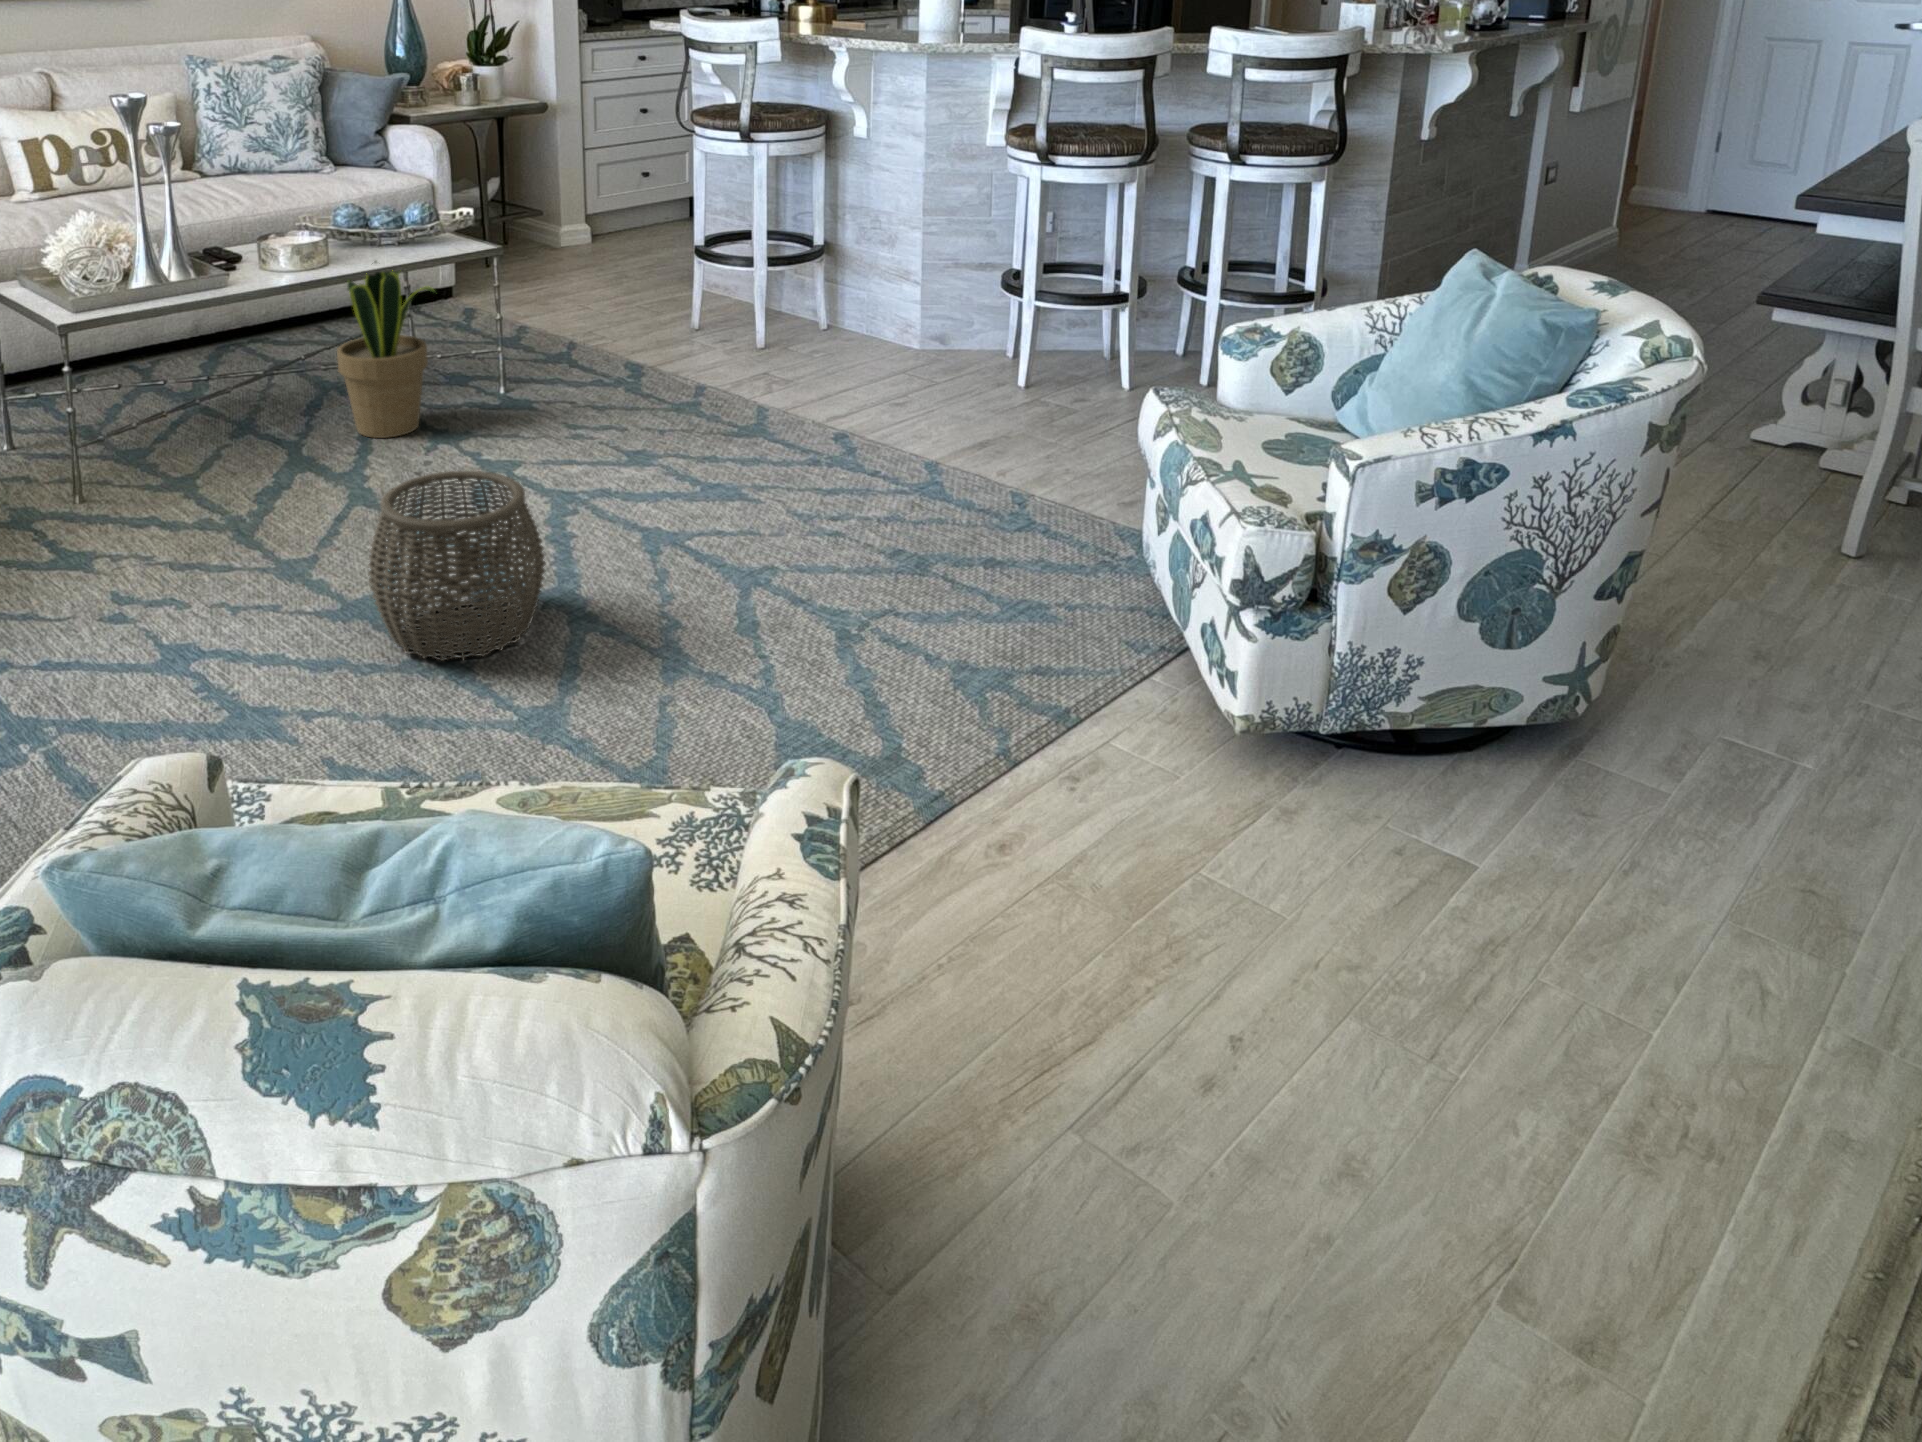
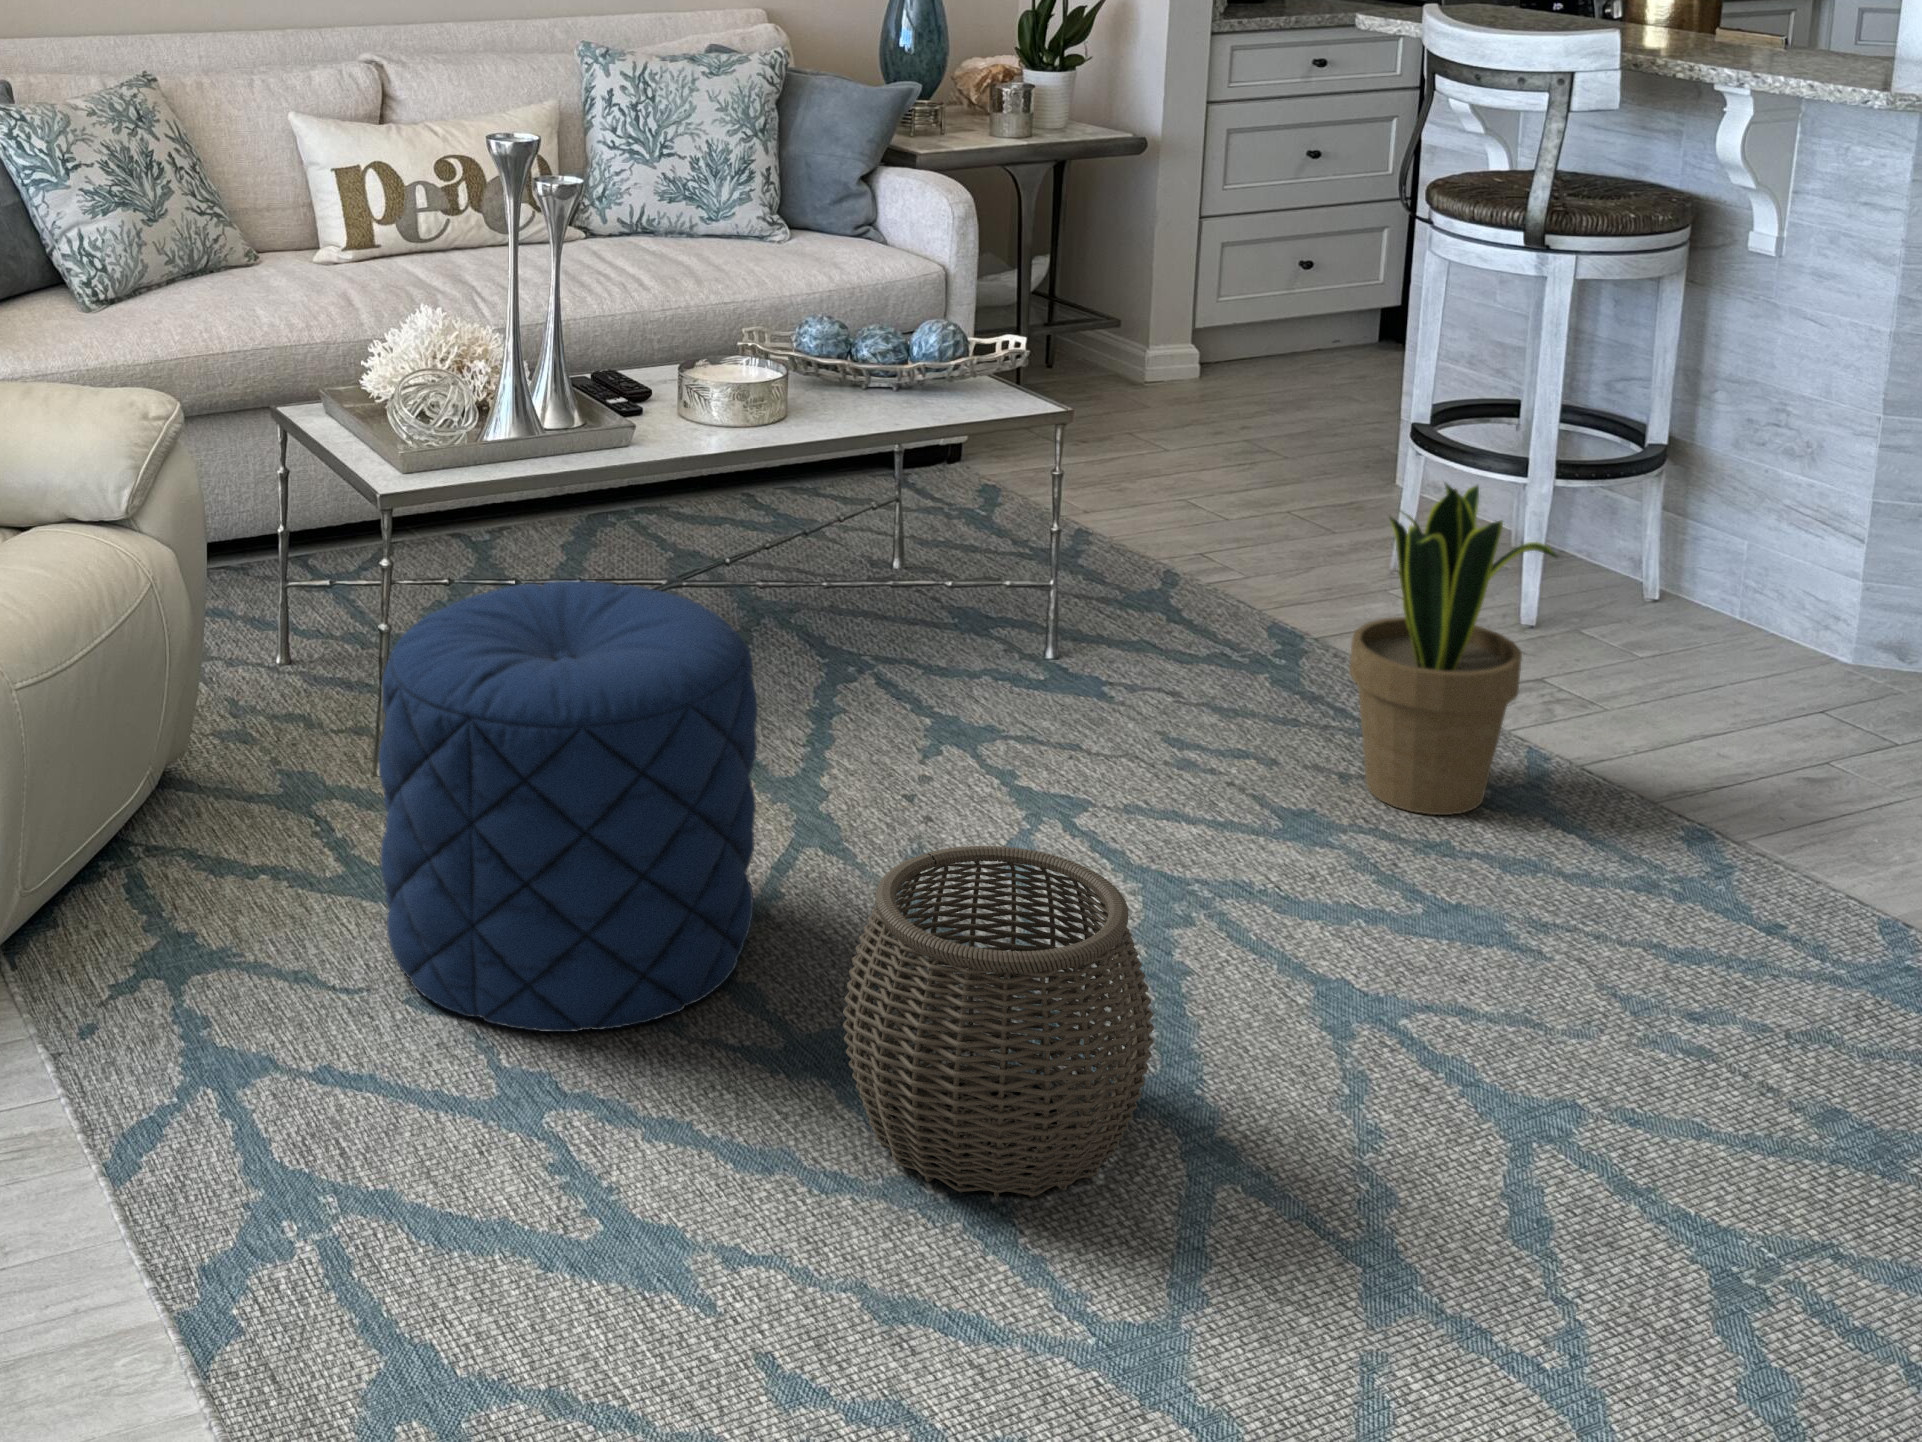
potted plant: present [337,261,435,438] -> present [1350,484,1557,815]
pouf: none [64,357,318,622] -> present [379,581,758,1032]

